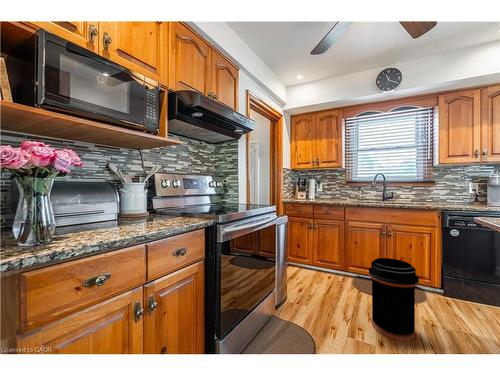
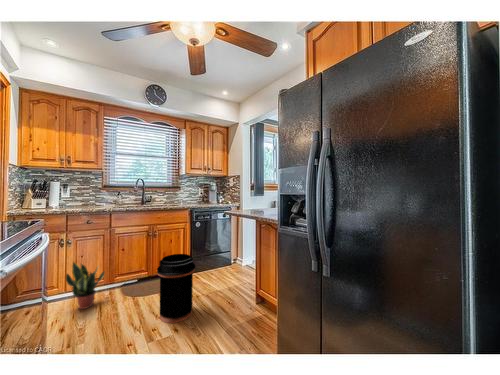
potted plant: none [309,242,336,283] -> present [66,263,104,309]

